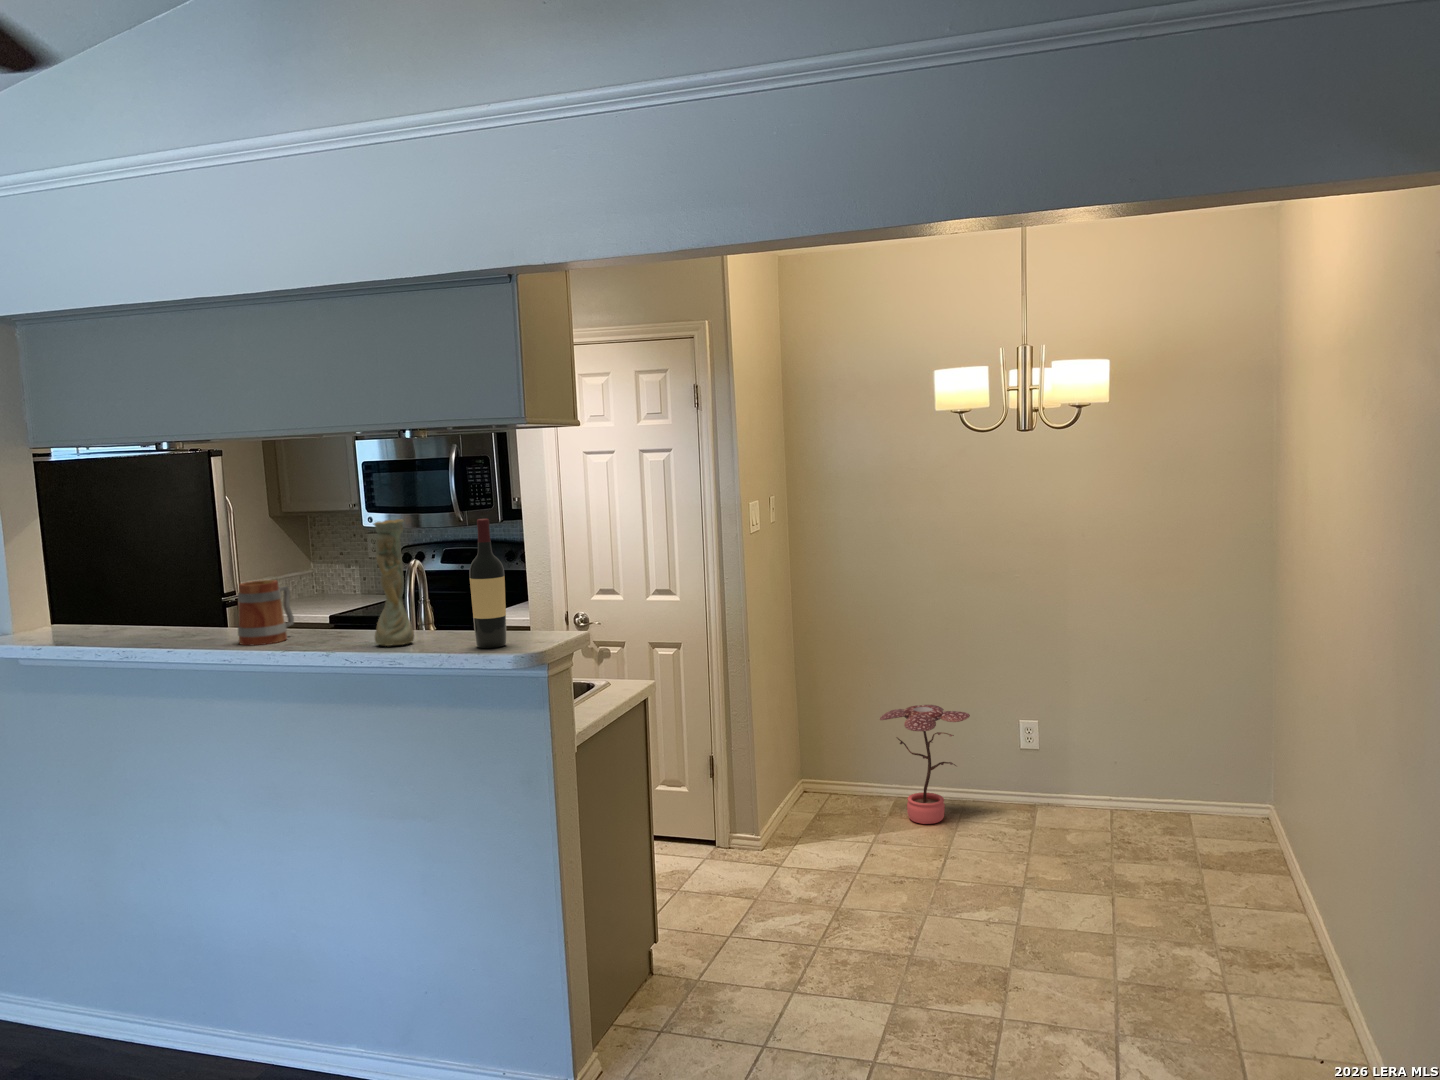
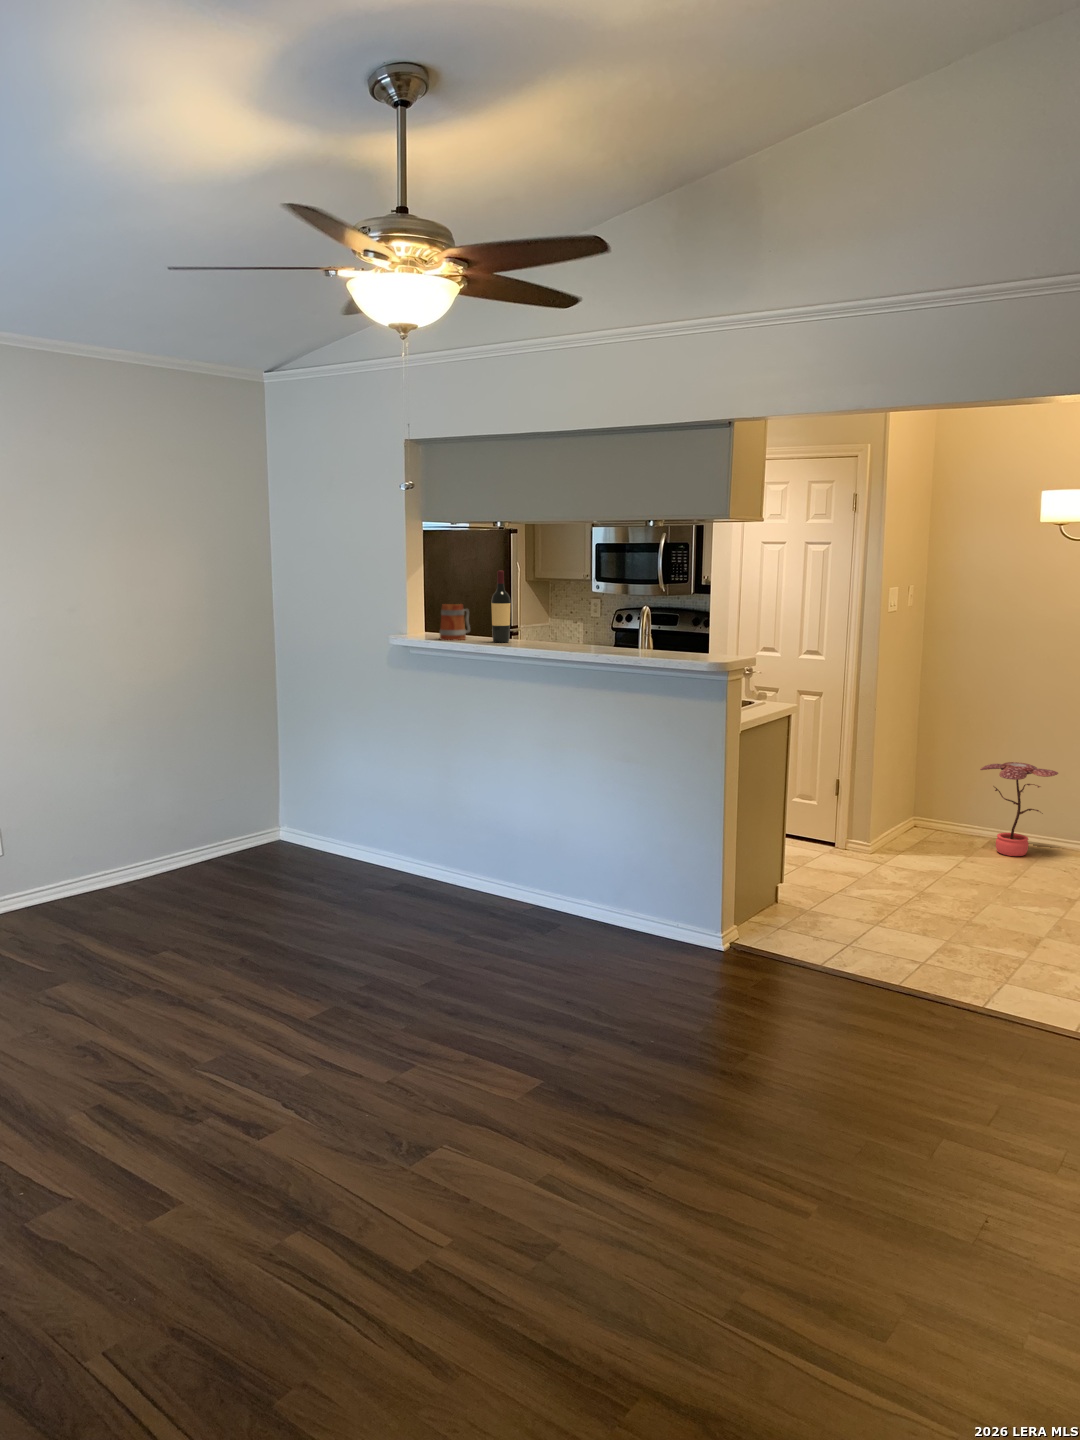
vase: present [373,519,414,646] -> none [619,572,644,652]
wine bottle: present [469,519,507,648] -> present [491,571,511,643]
mug: present [238,580,294,645] -> present [440,604,470,640]

